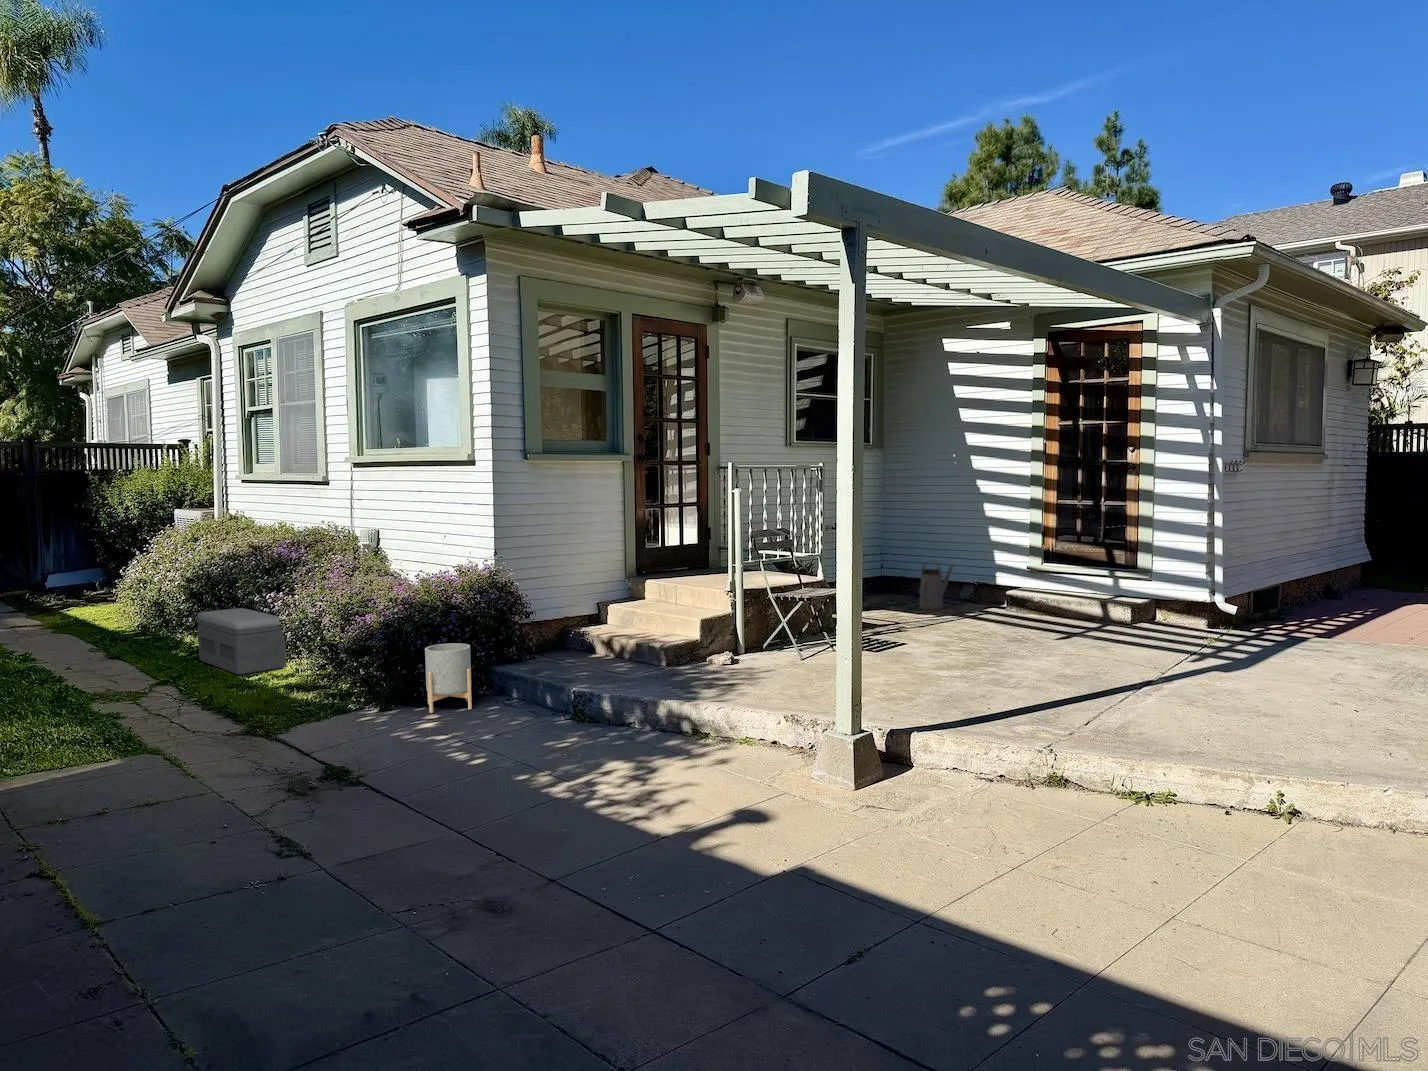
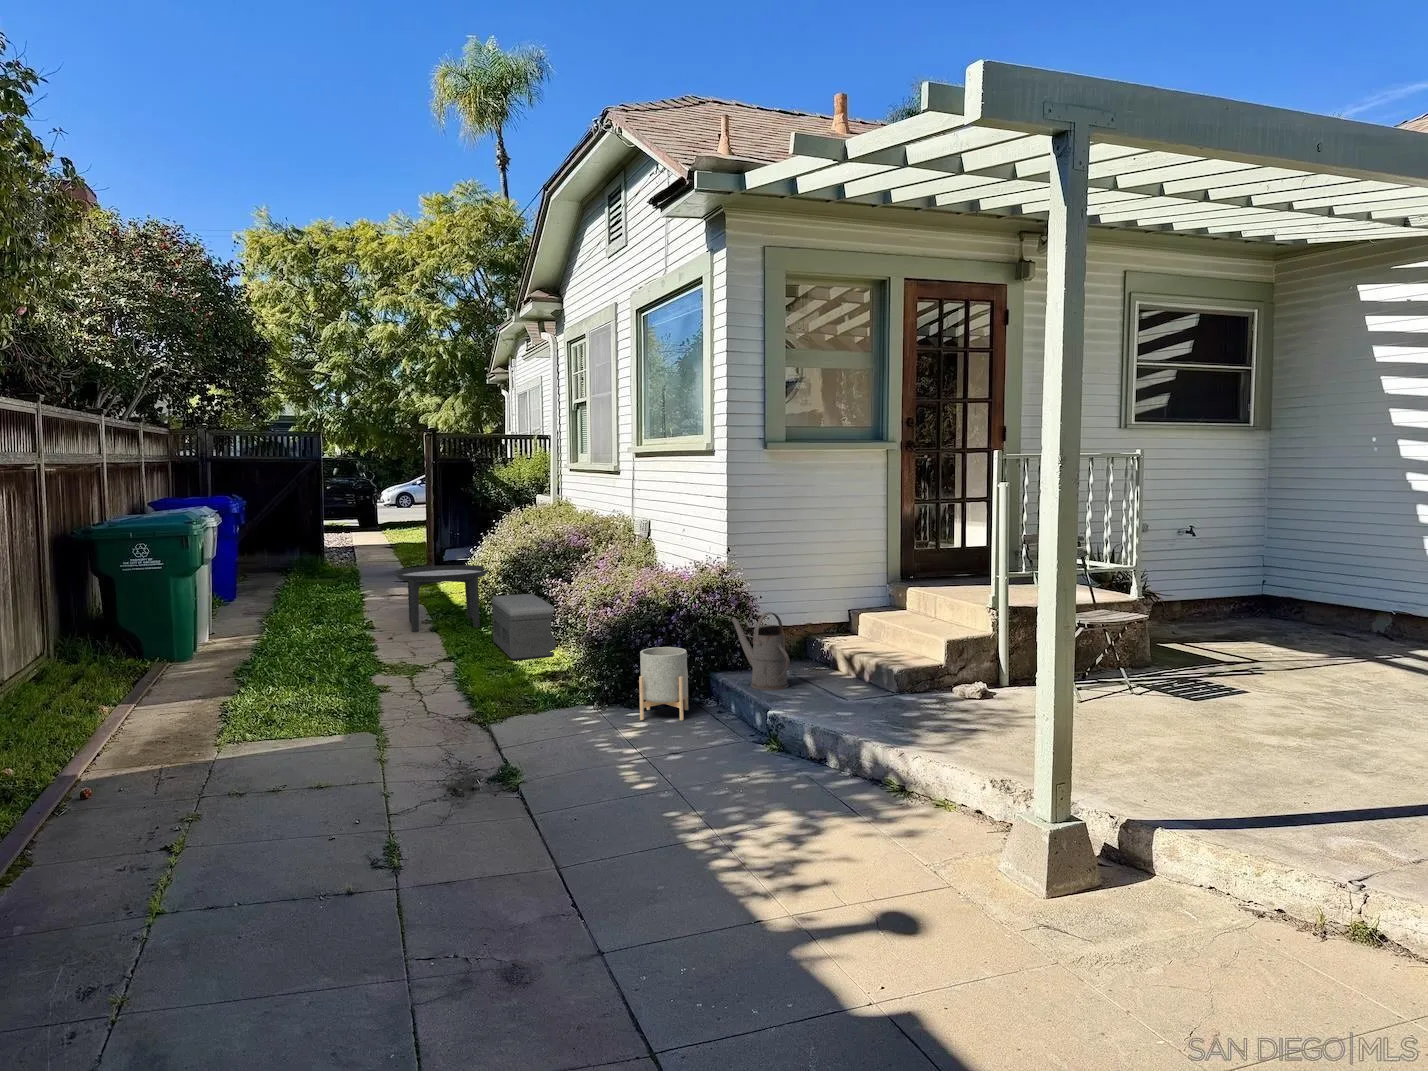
watering can: present [919,561,953,610] -> present [732,612,790,691]
round table: none [50,583,174,659] -> present [392,565,489,632]

